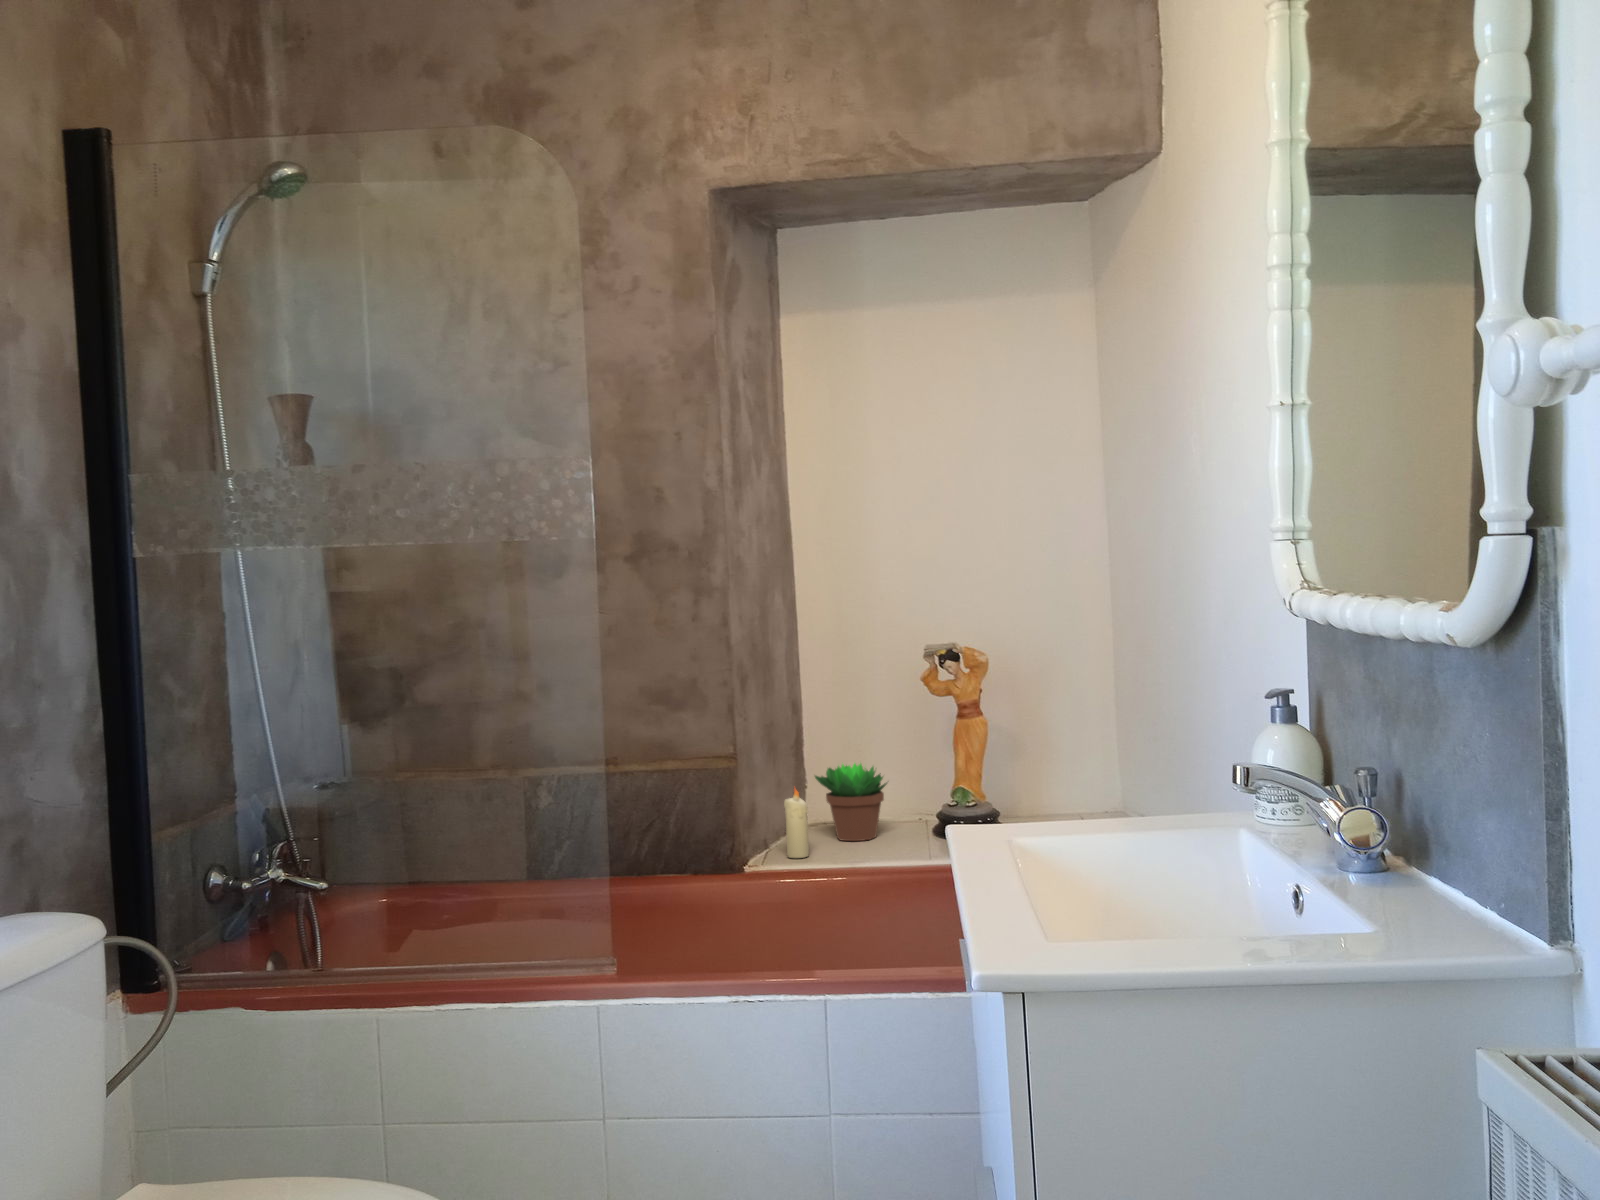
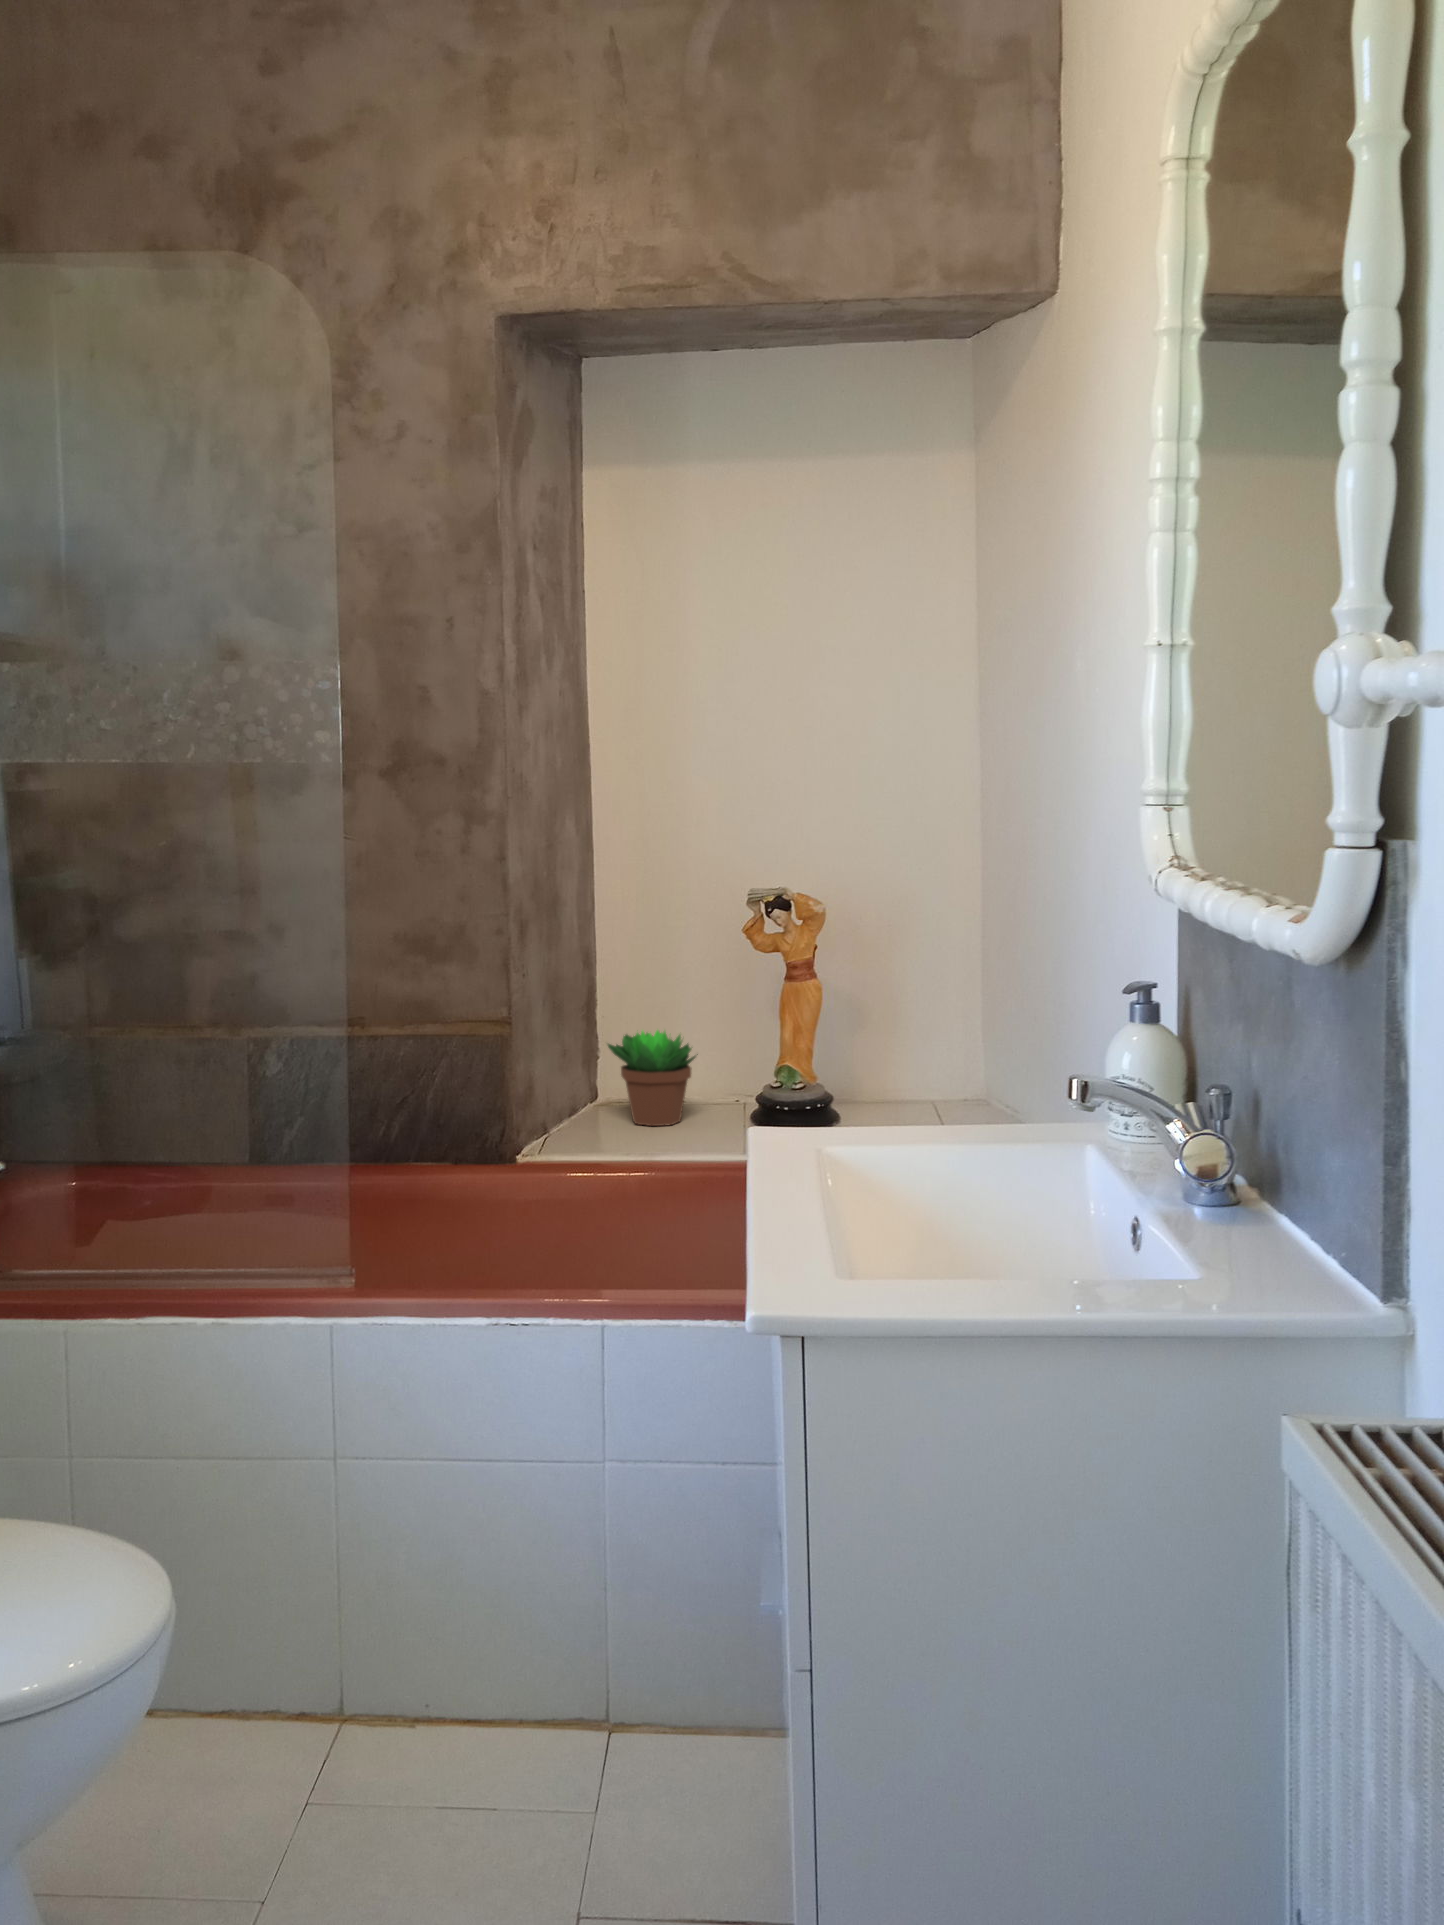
candle: present [784,788,809,858] -> none [567,1059,596,1146]

